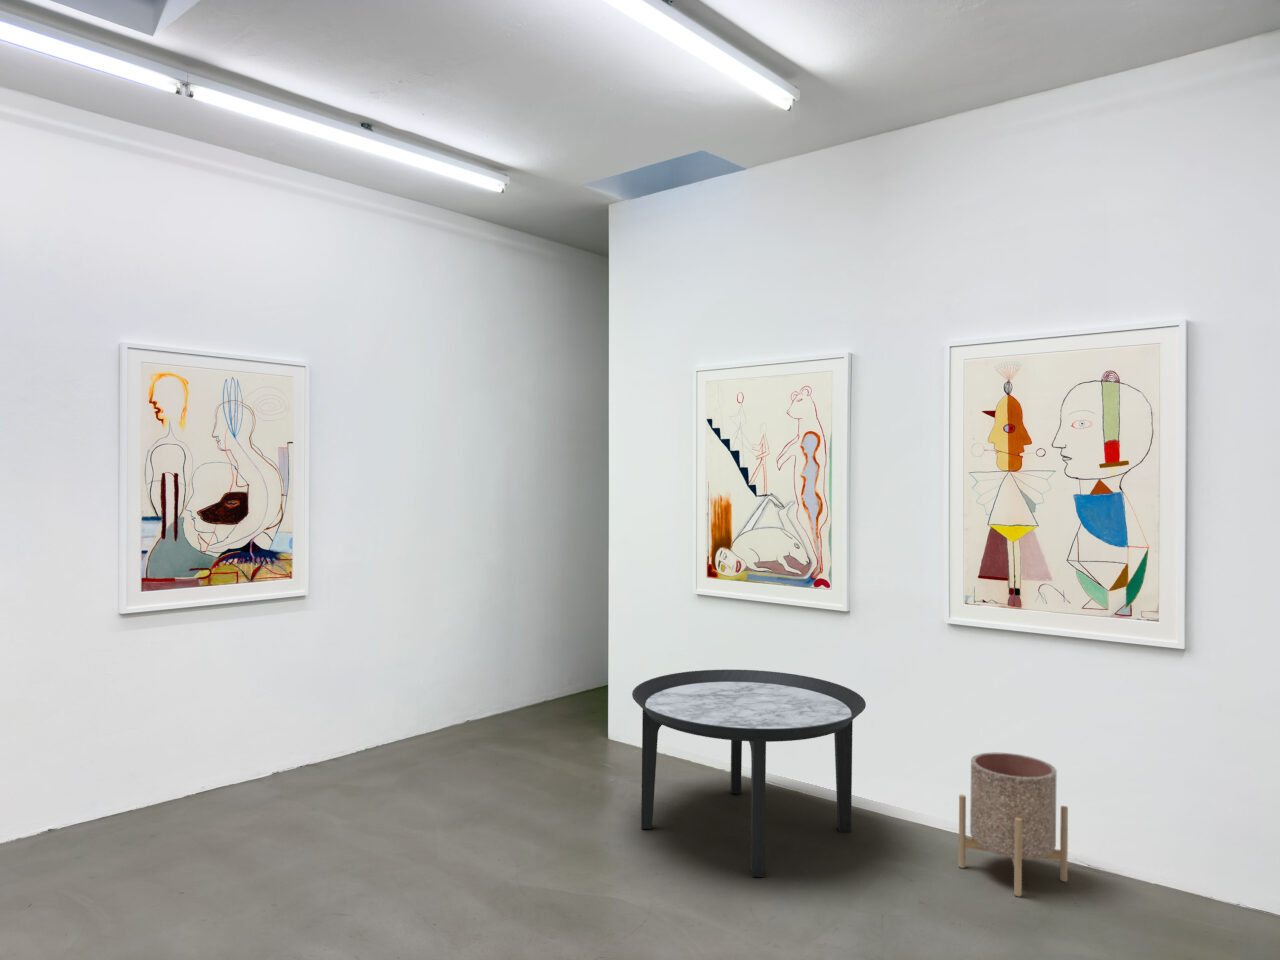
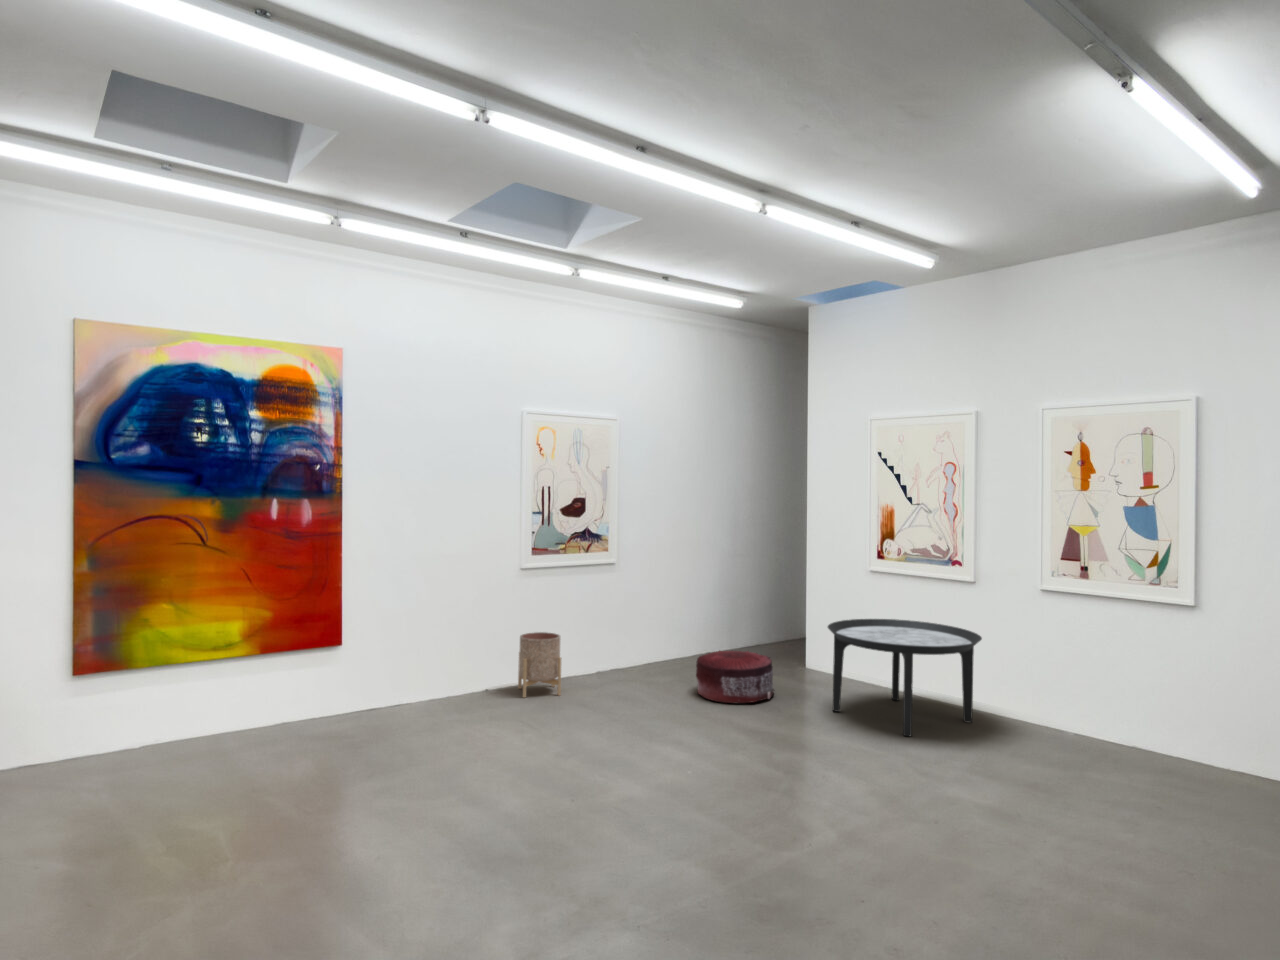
pouf: none [425,728,555,826] -> present [696,651,774,703]
planter: present [959,752,1068,896] -> present [518,632,561,698]

